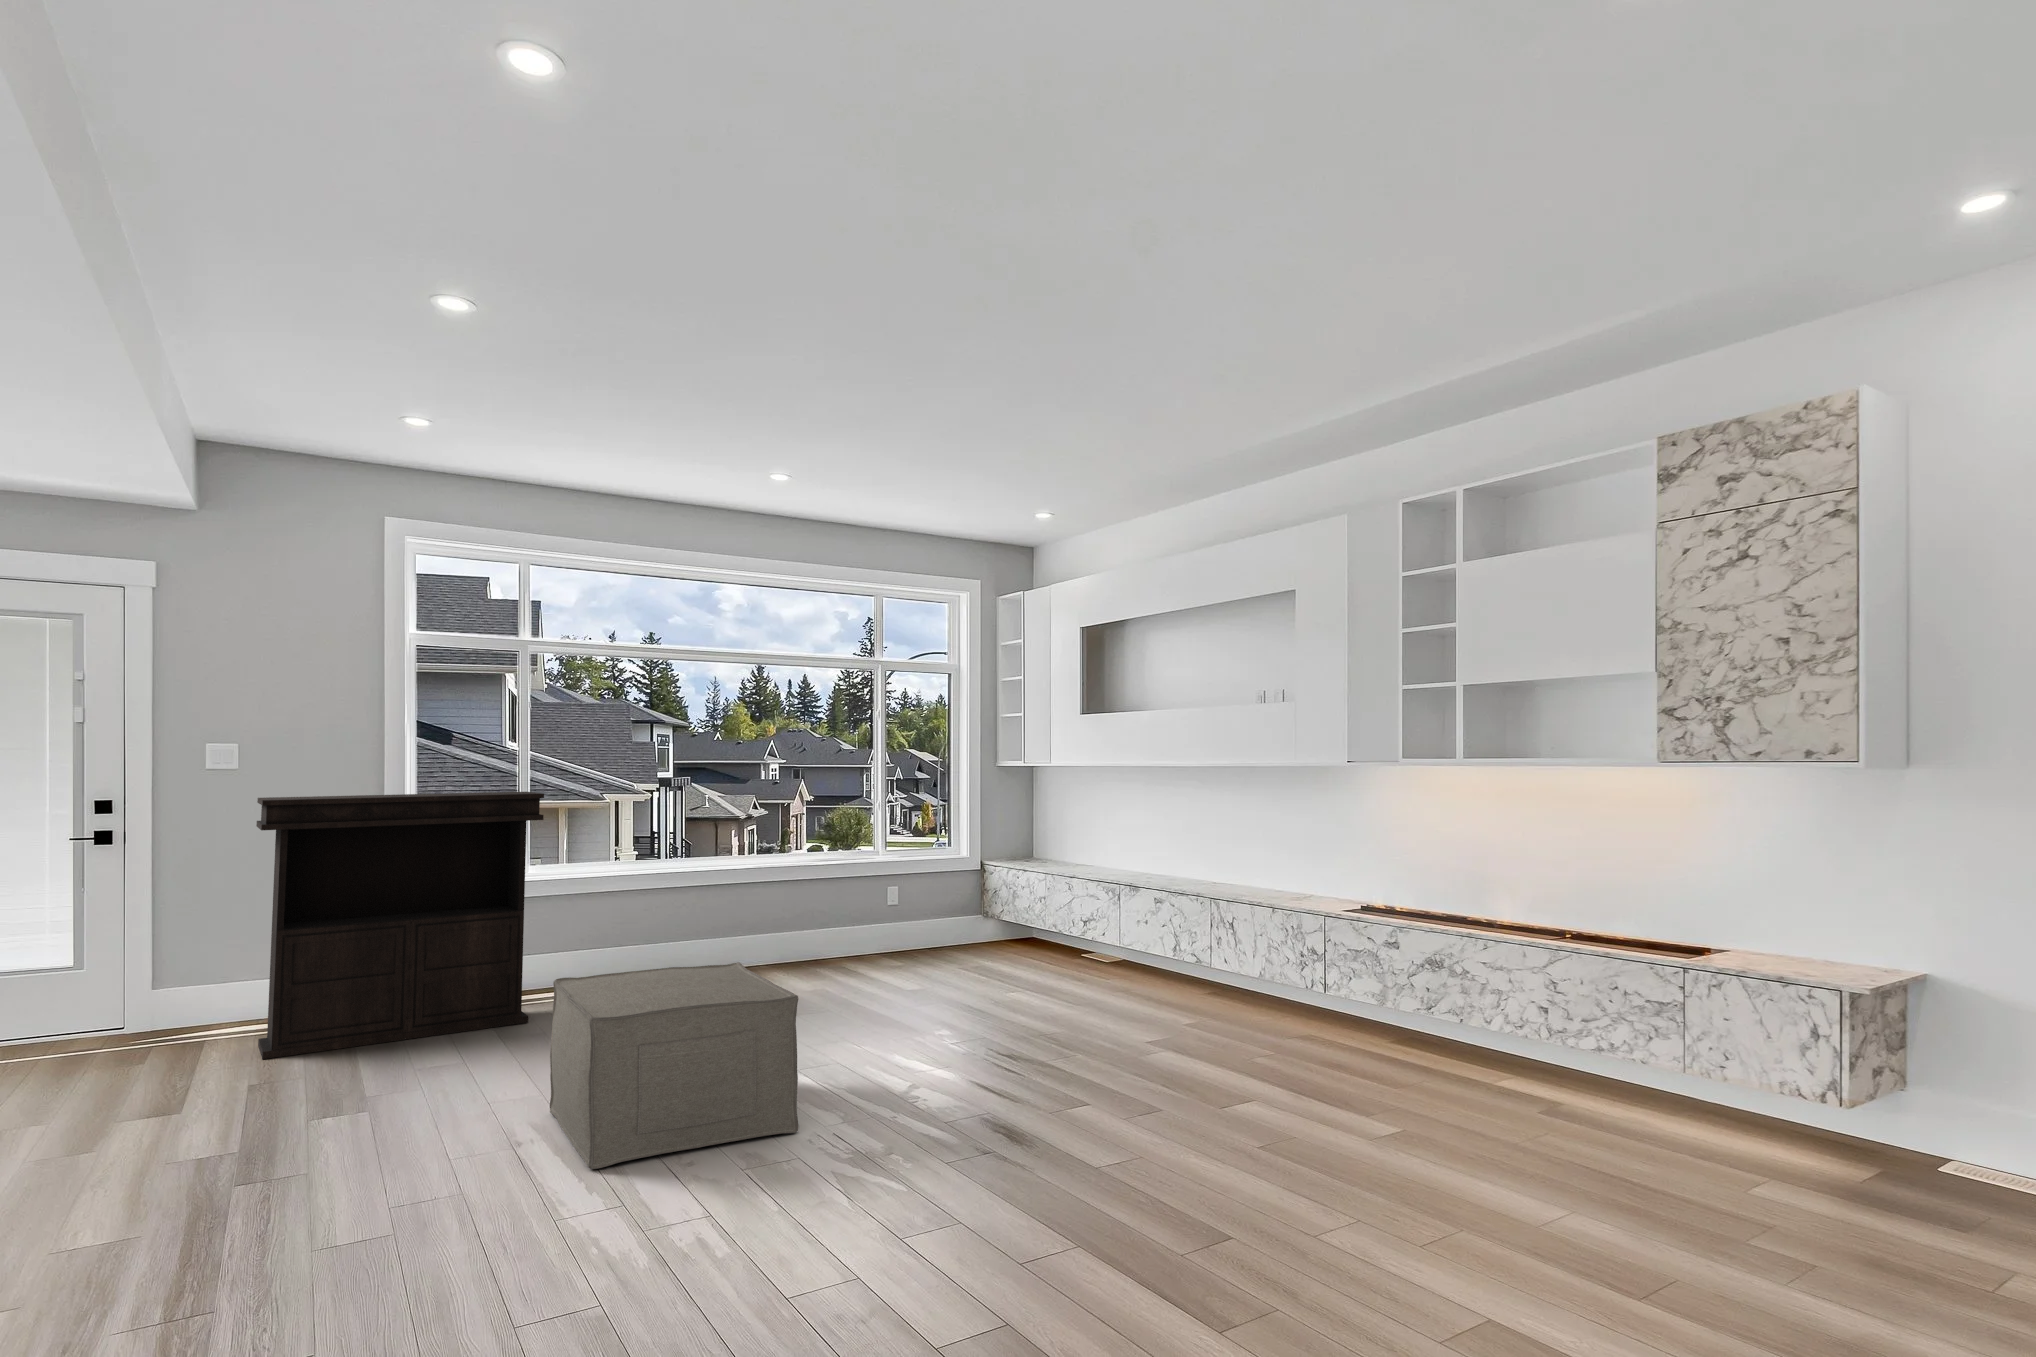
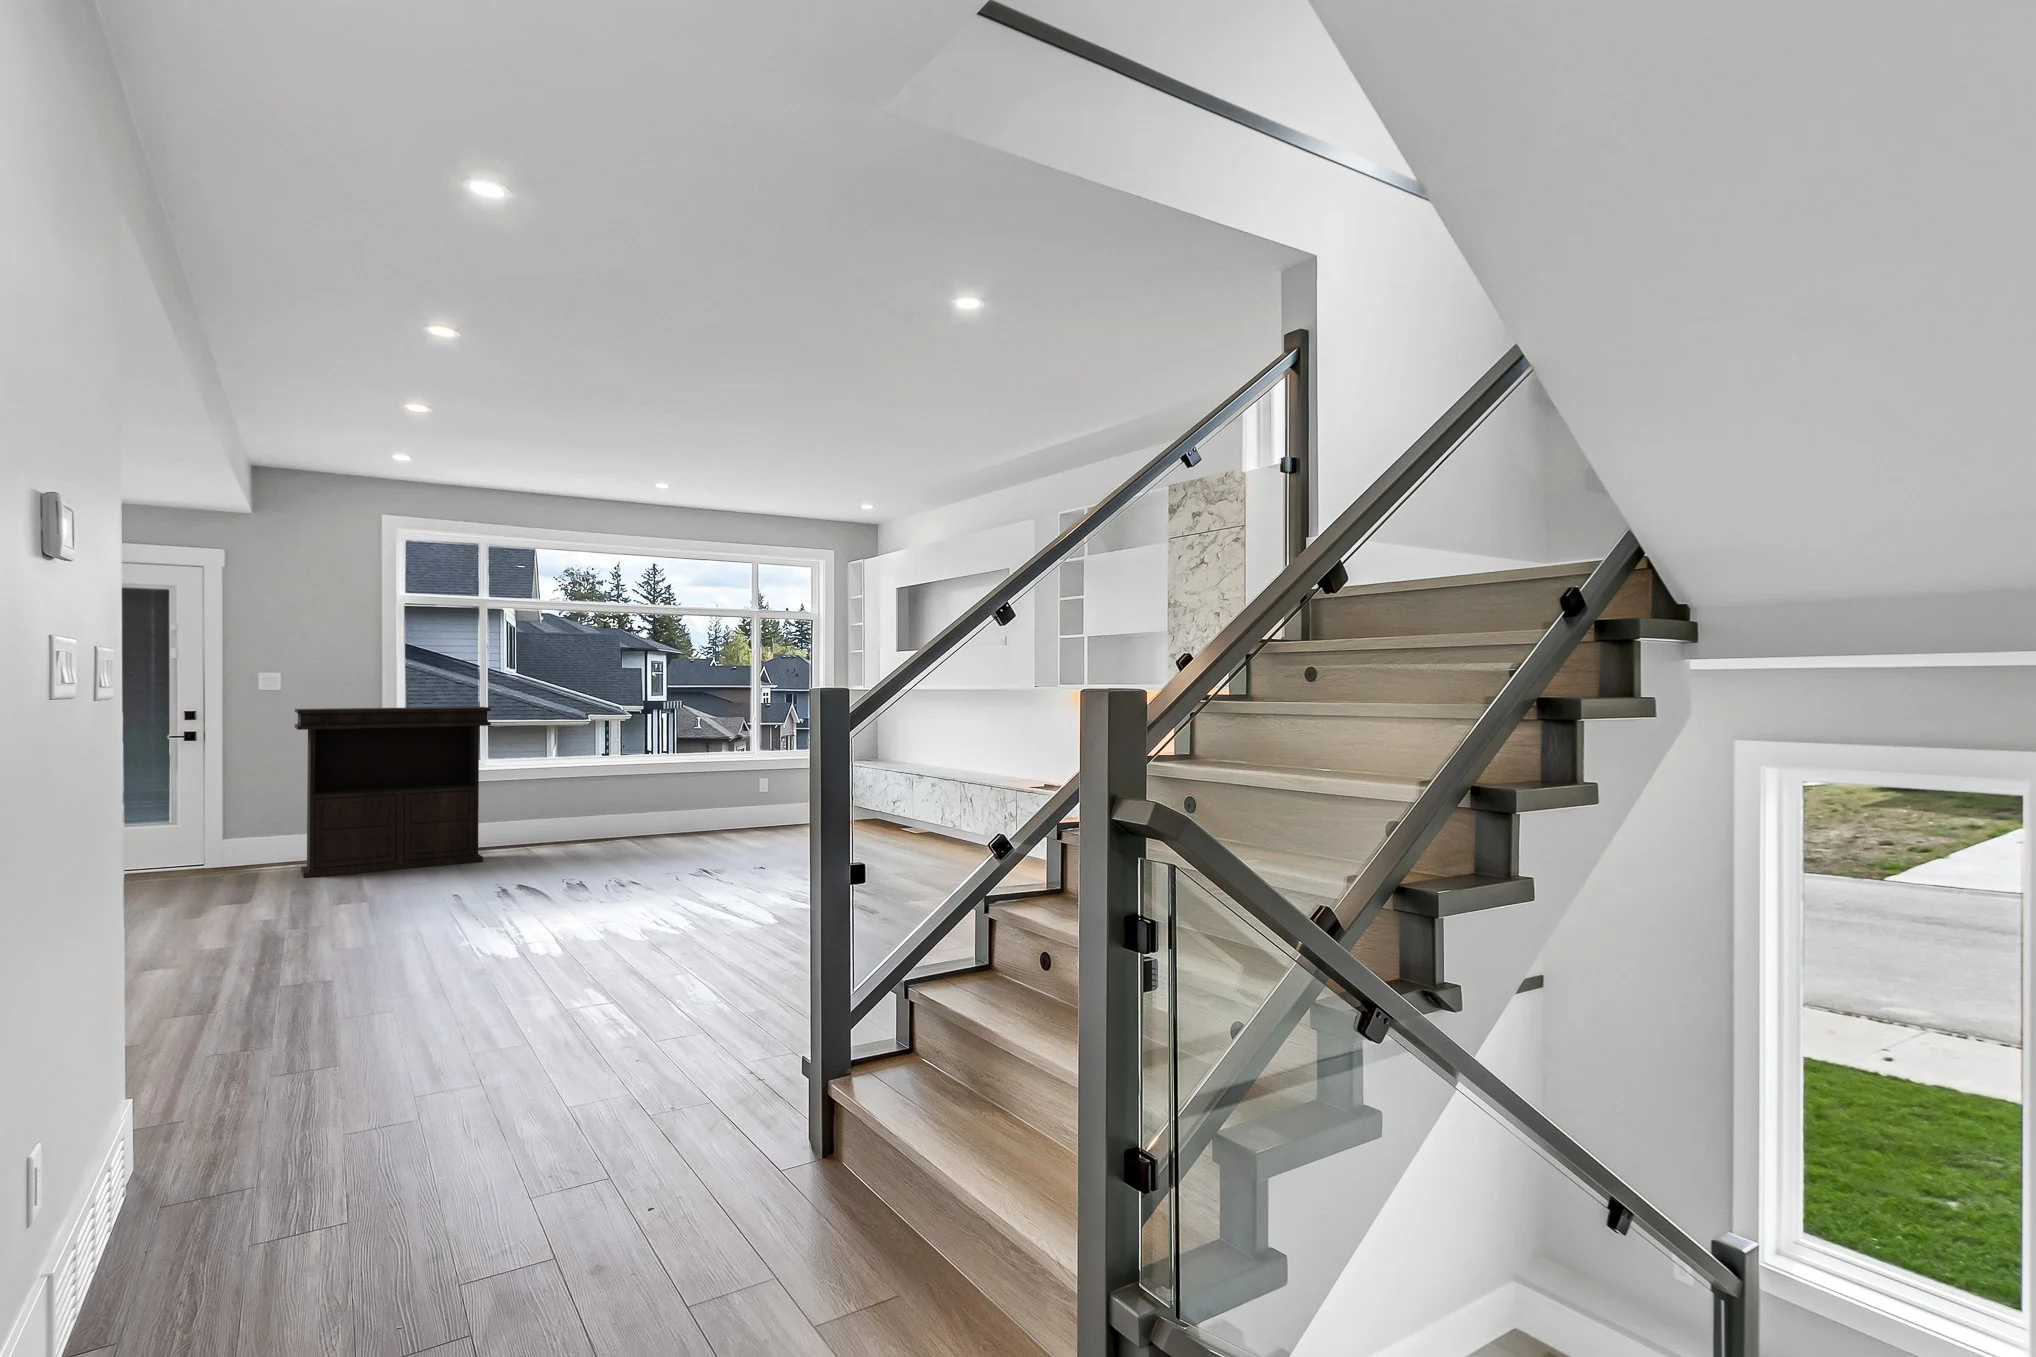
ottoman: present [550,962,798,1169] -> none [480,814,628,923]

